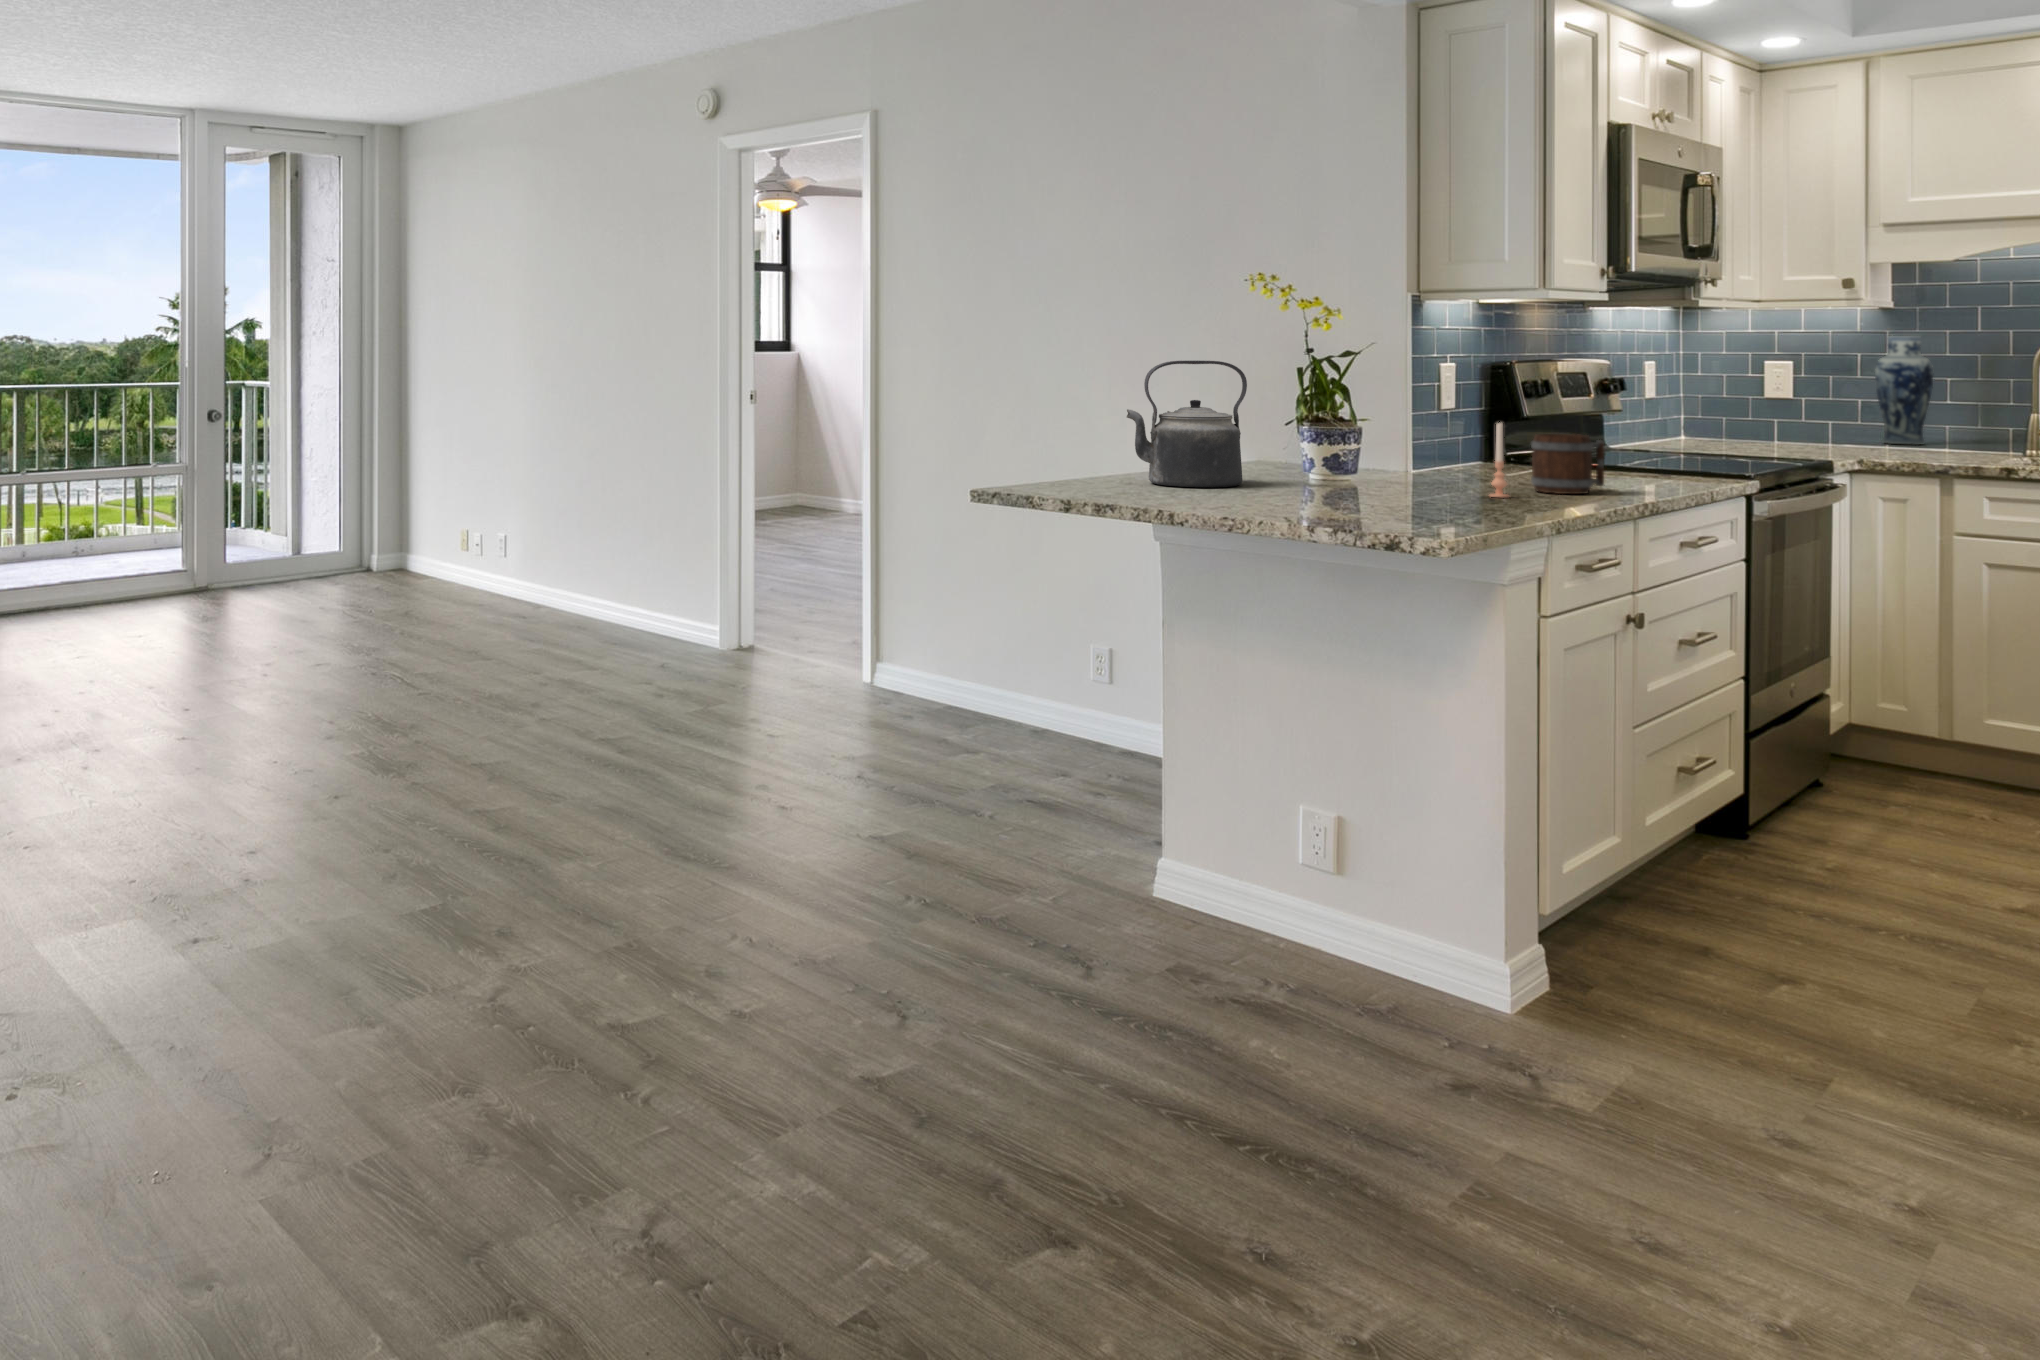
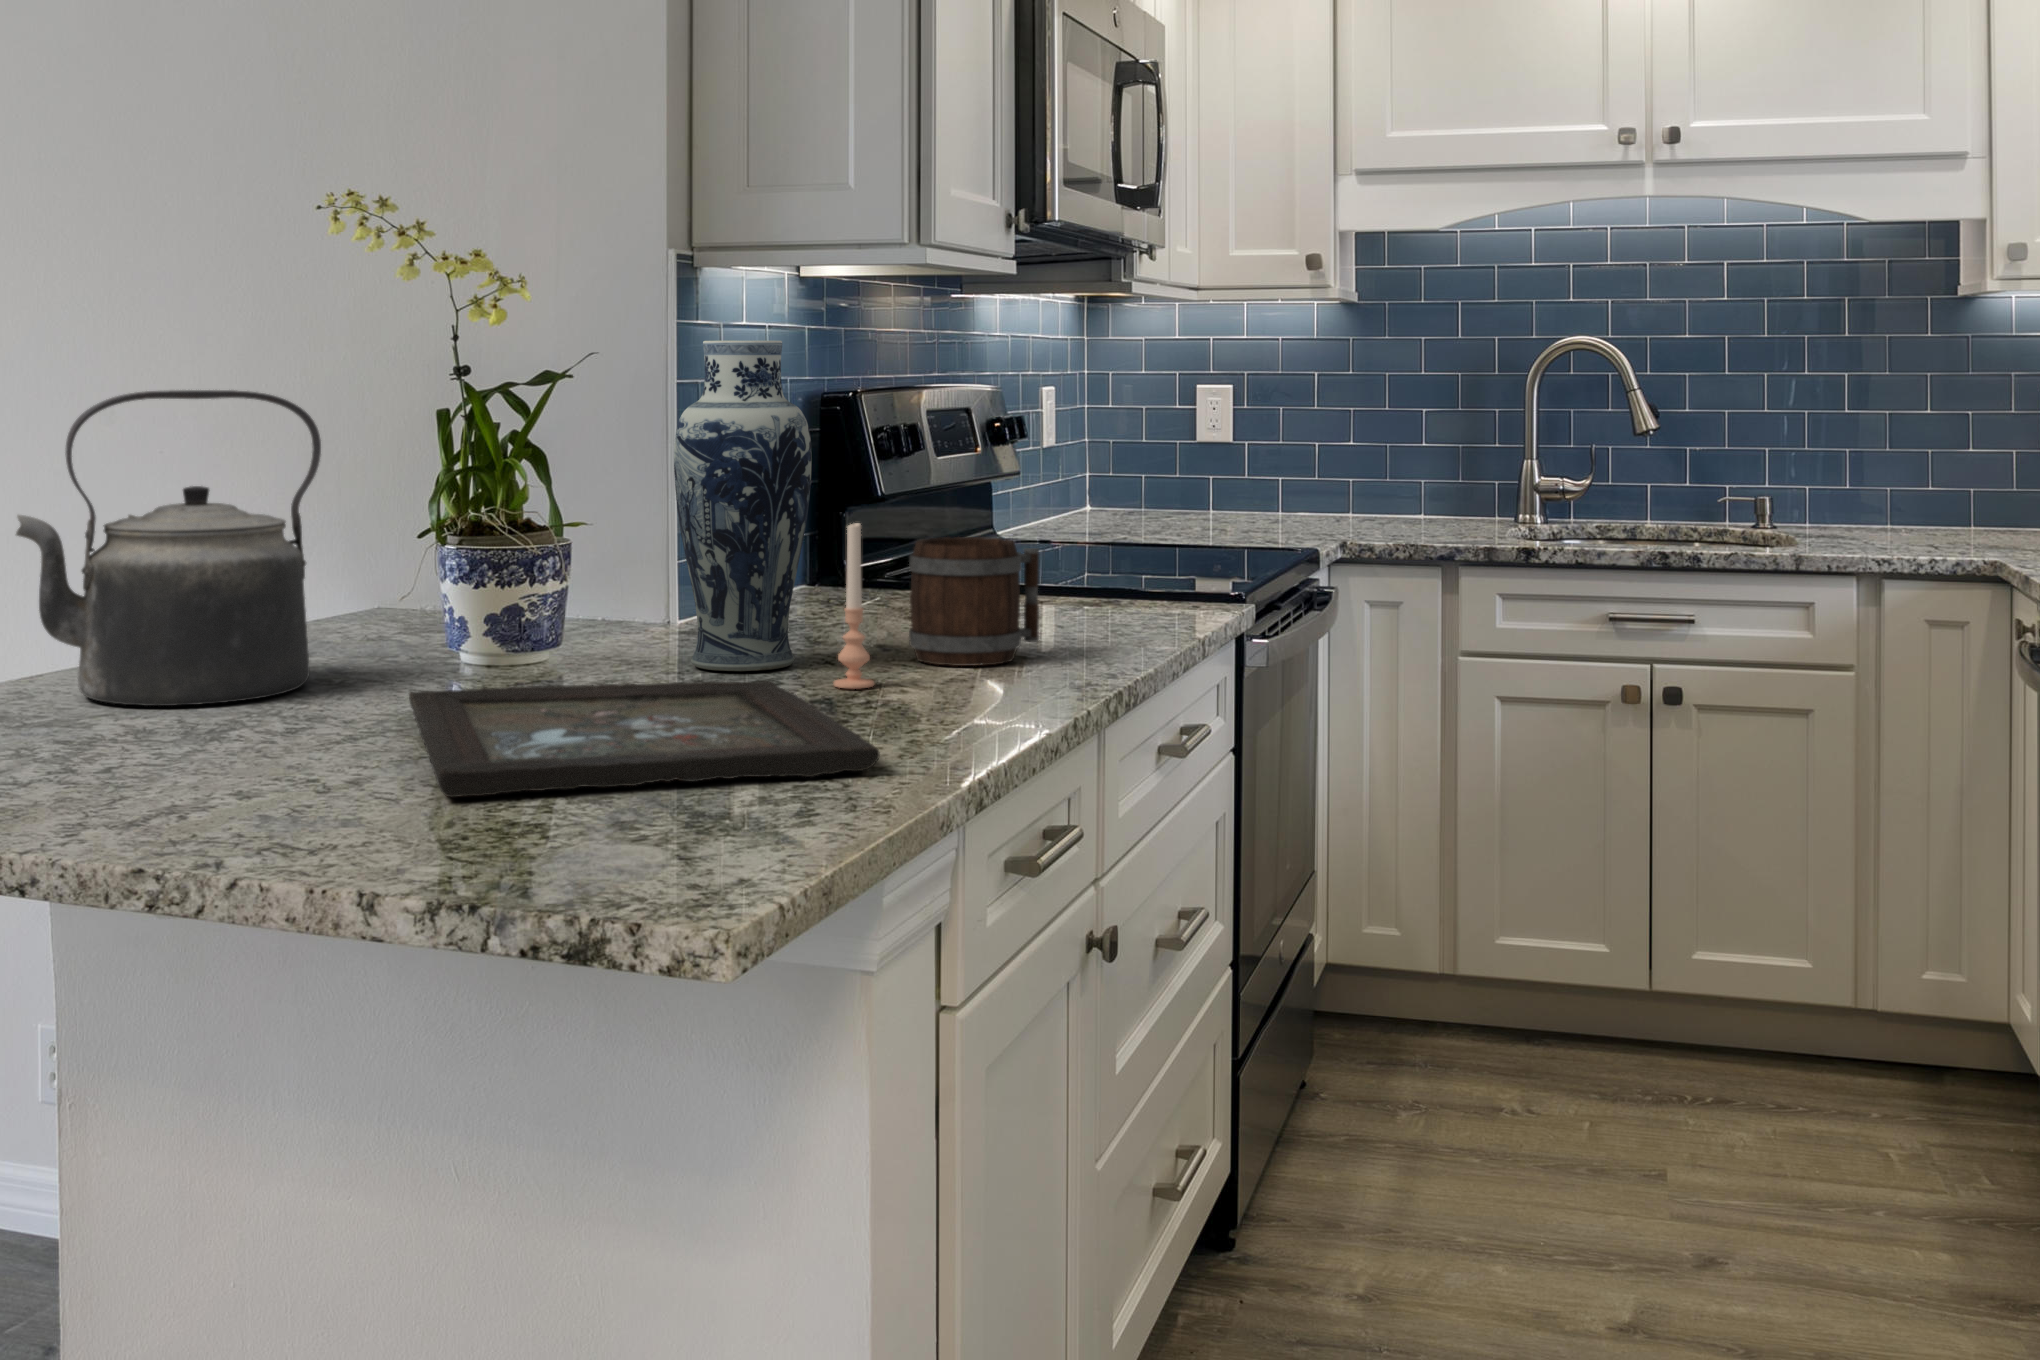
vase: present [1875,336,1933,445] -> present [674,341,812,671]
tray: none [1292,485,1505,518] -> present [409,681,880,797]

